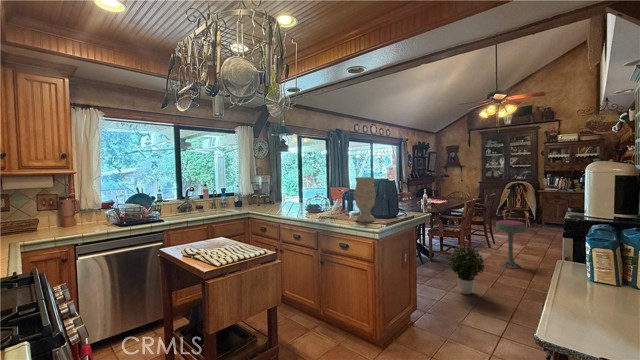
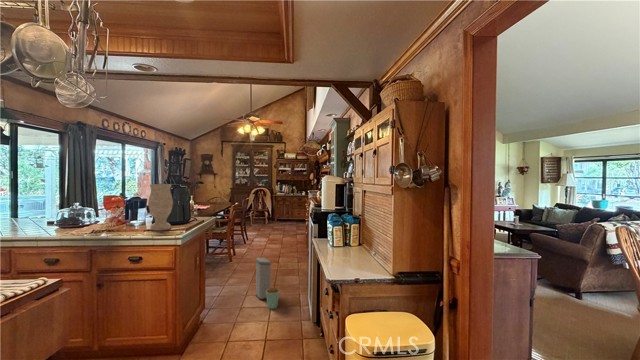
bar stool: present [496,220,525,269] -> none [254,219,274,257]
potted plant: present [447,246,484,294] -> none [223,242,253,284]
trash can: none [483,269,514,342] -> present [256,258,279,309]

